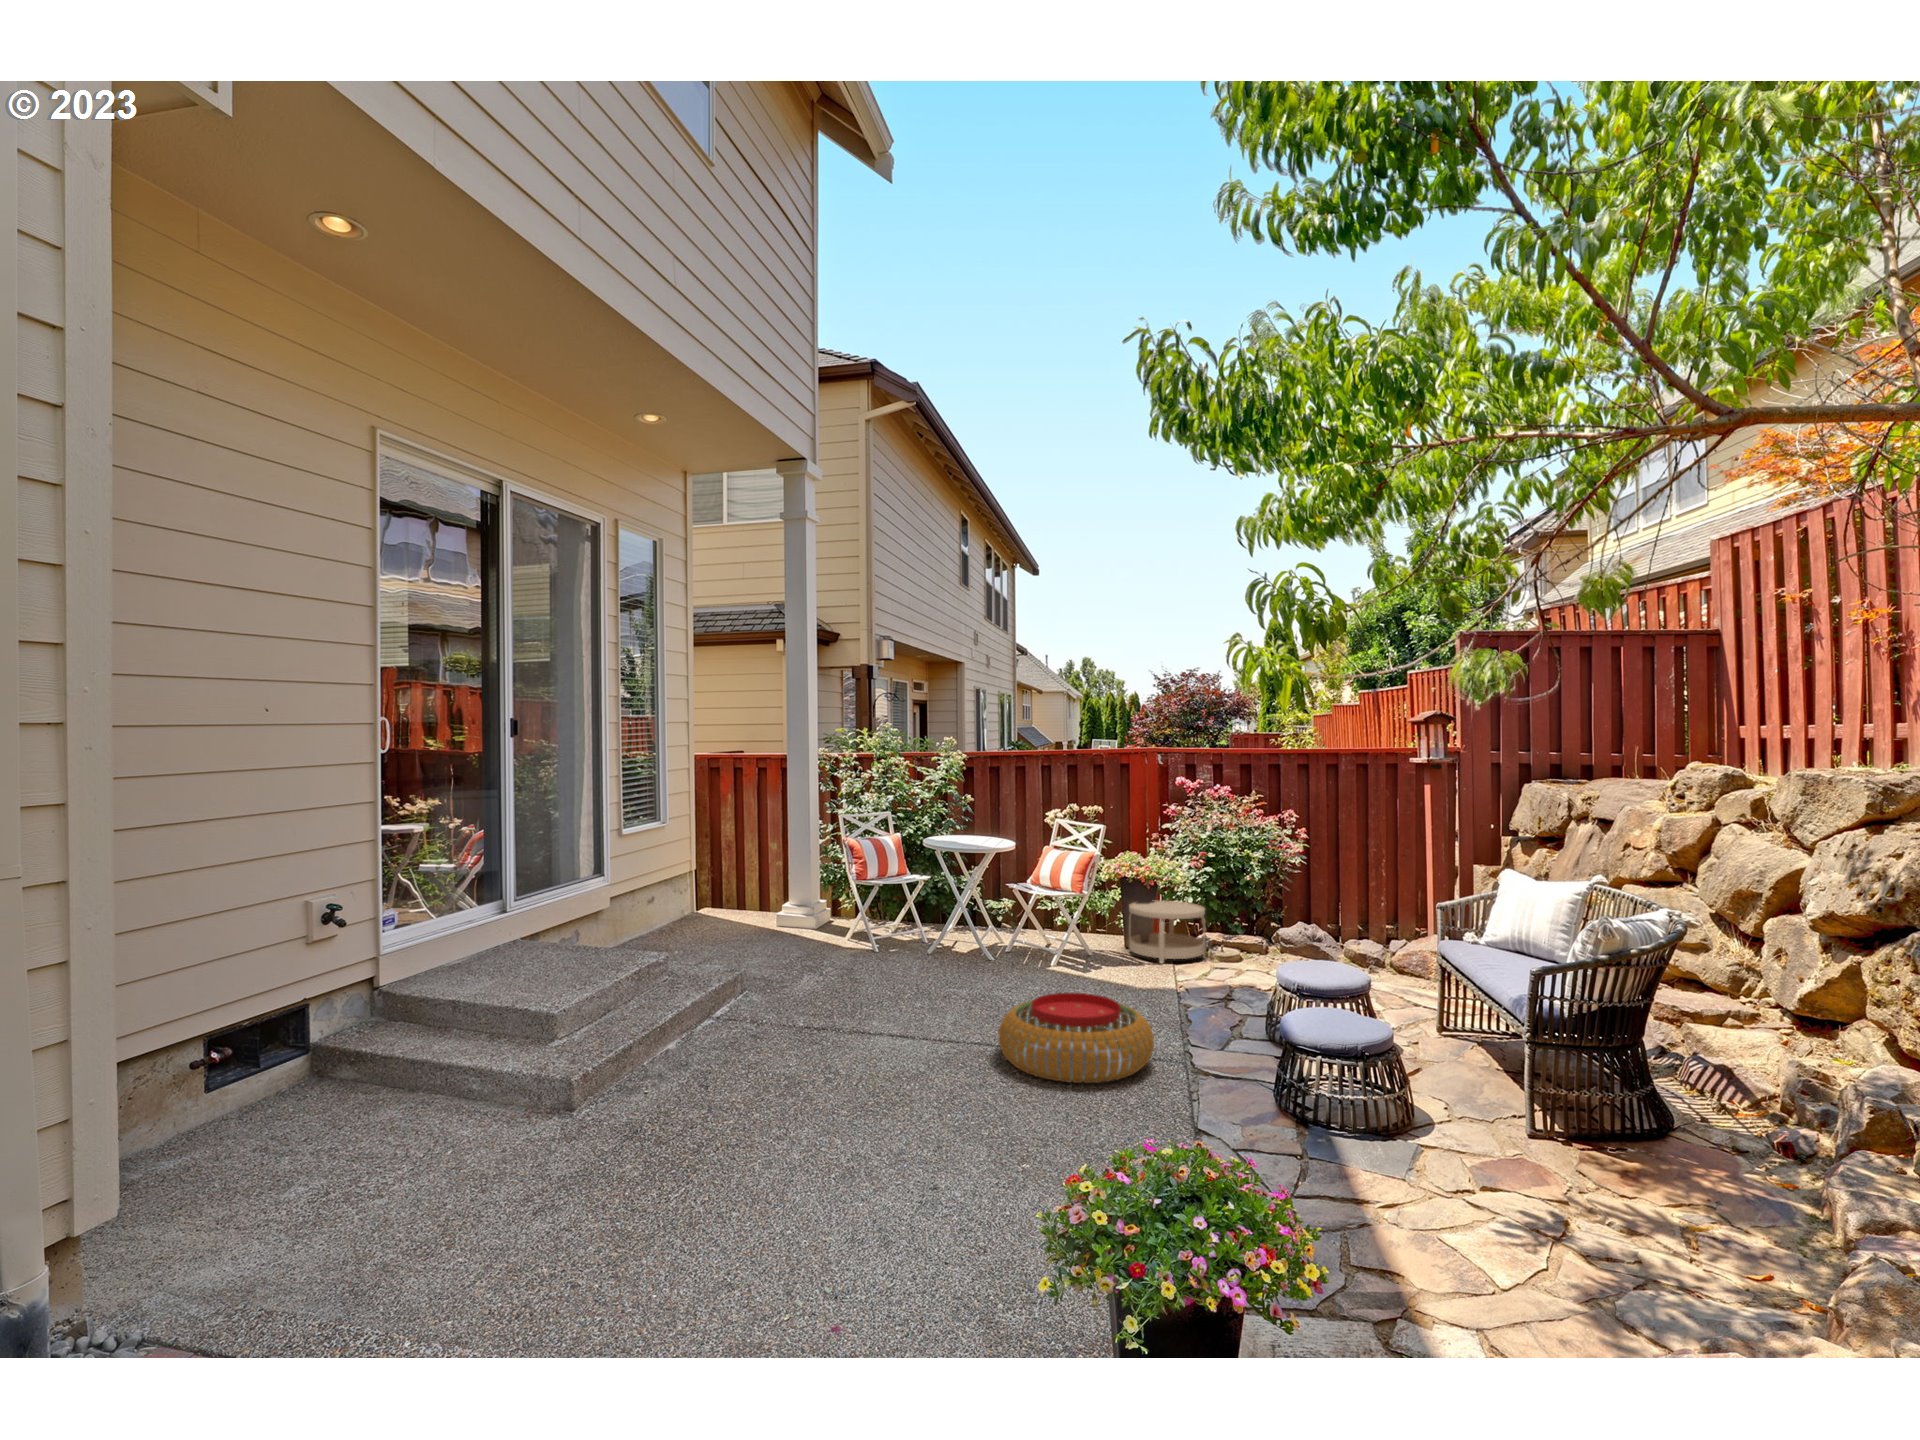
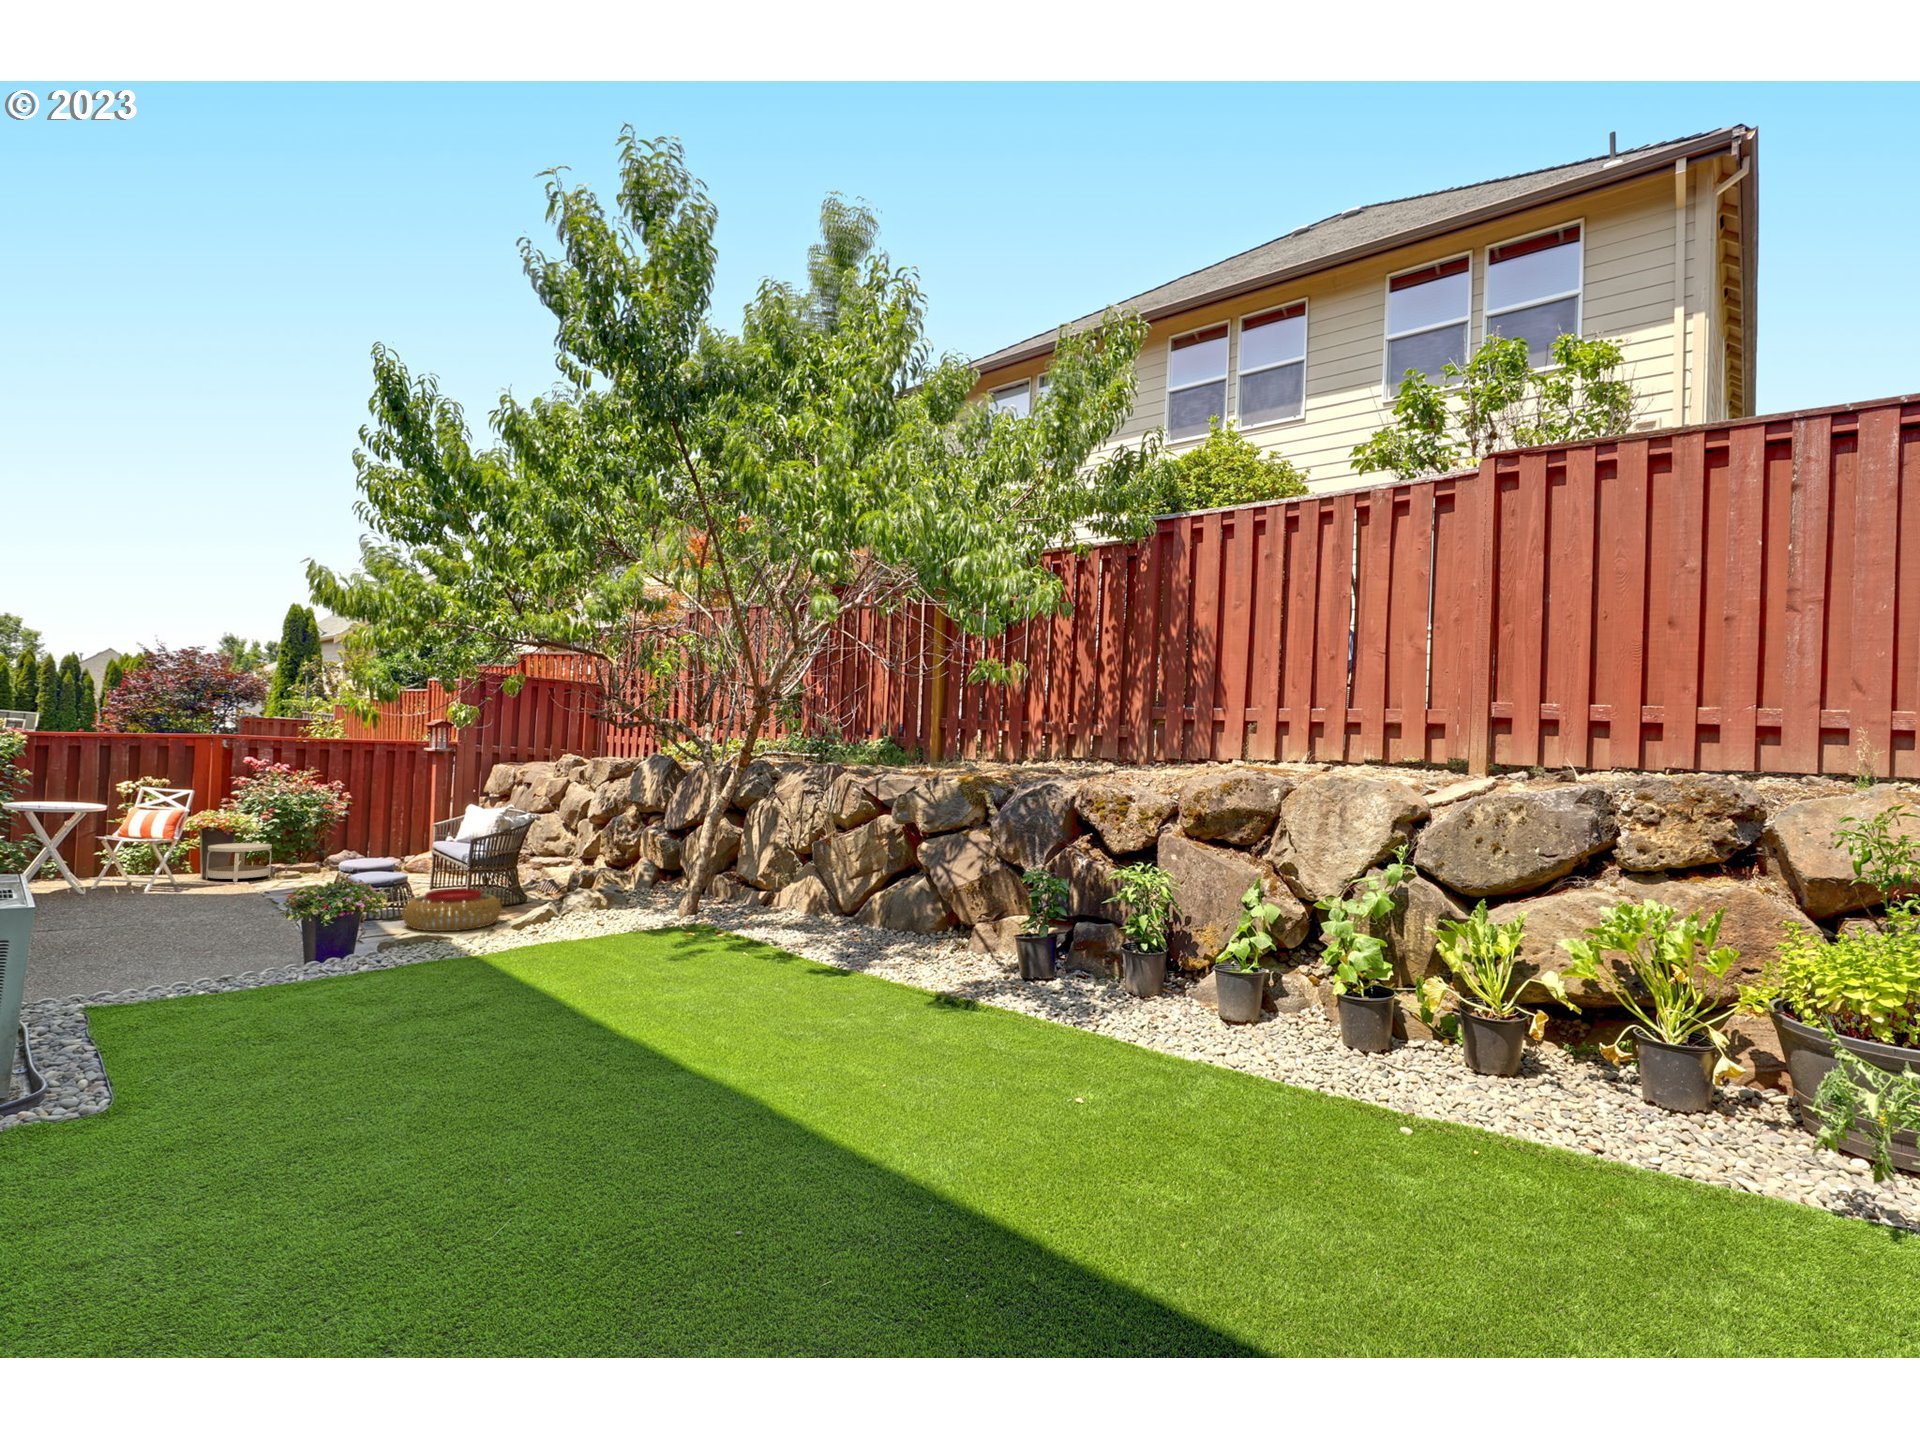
pouf: present [998,993,1154,1083] -> present [402,889,501,931]

